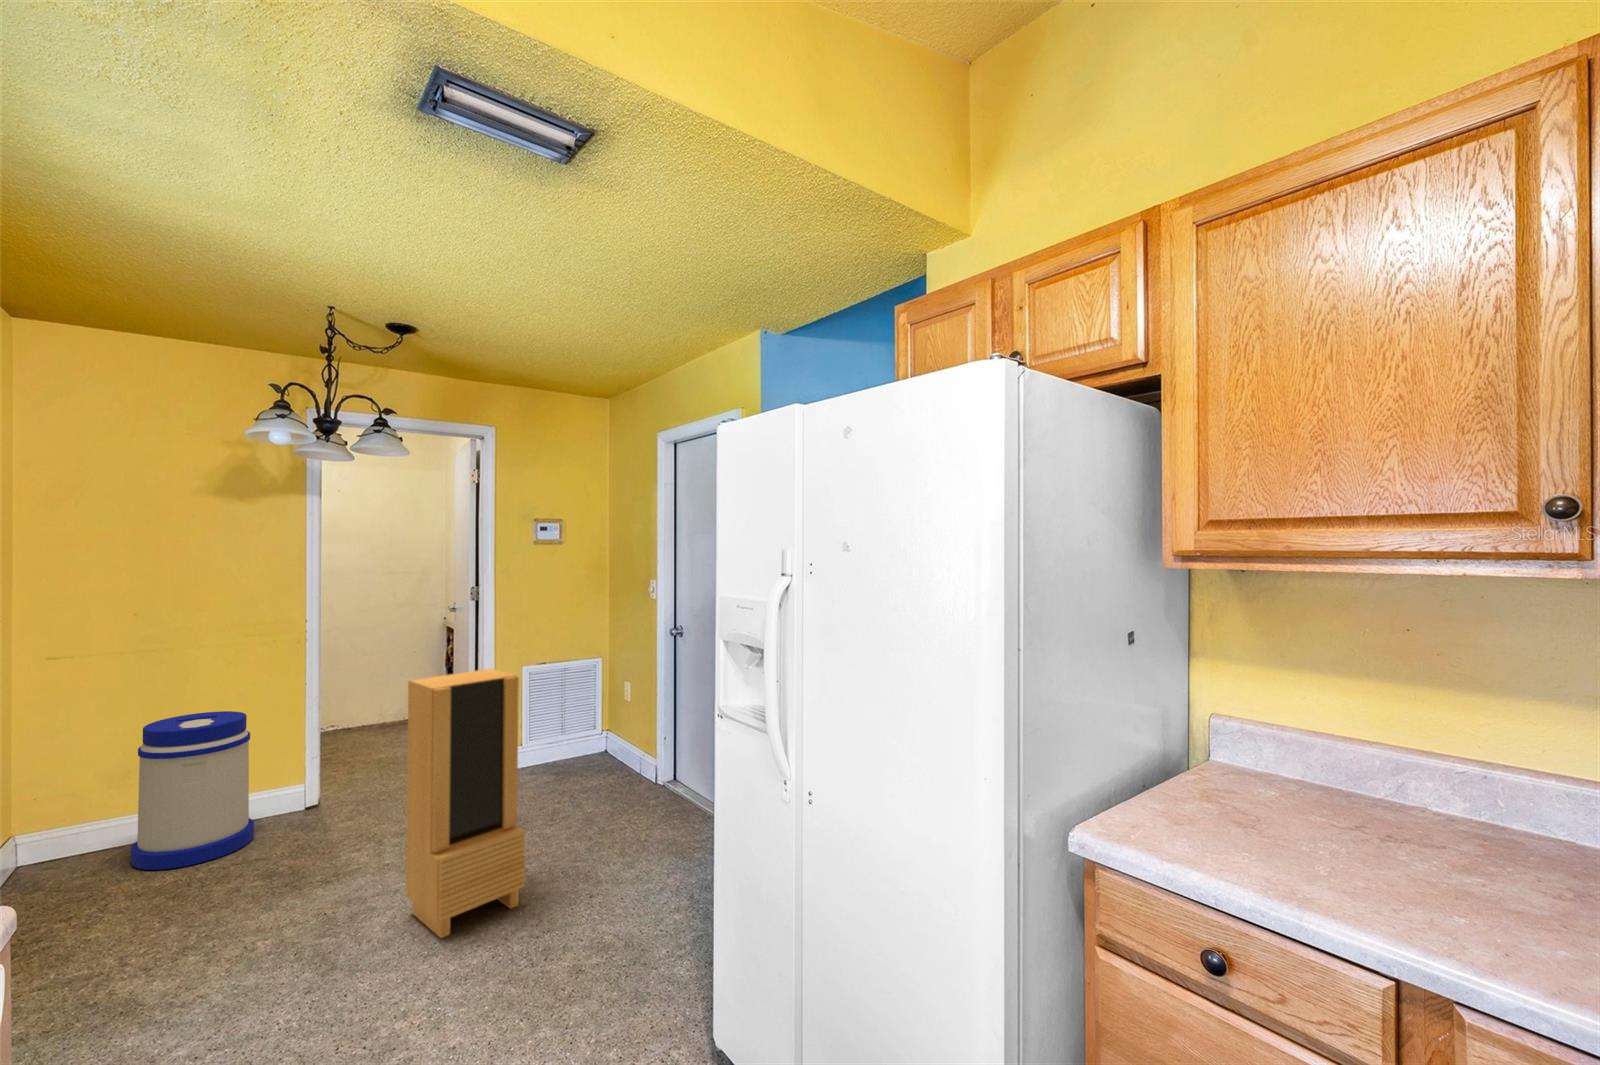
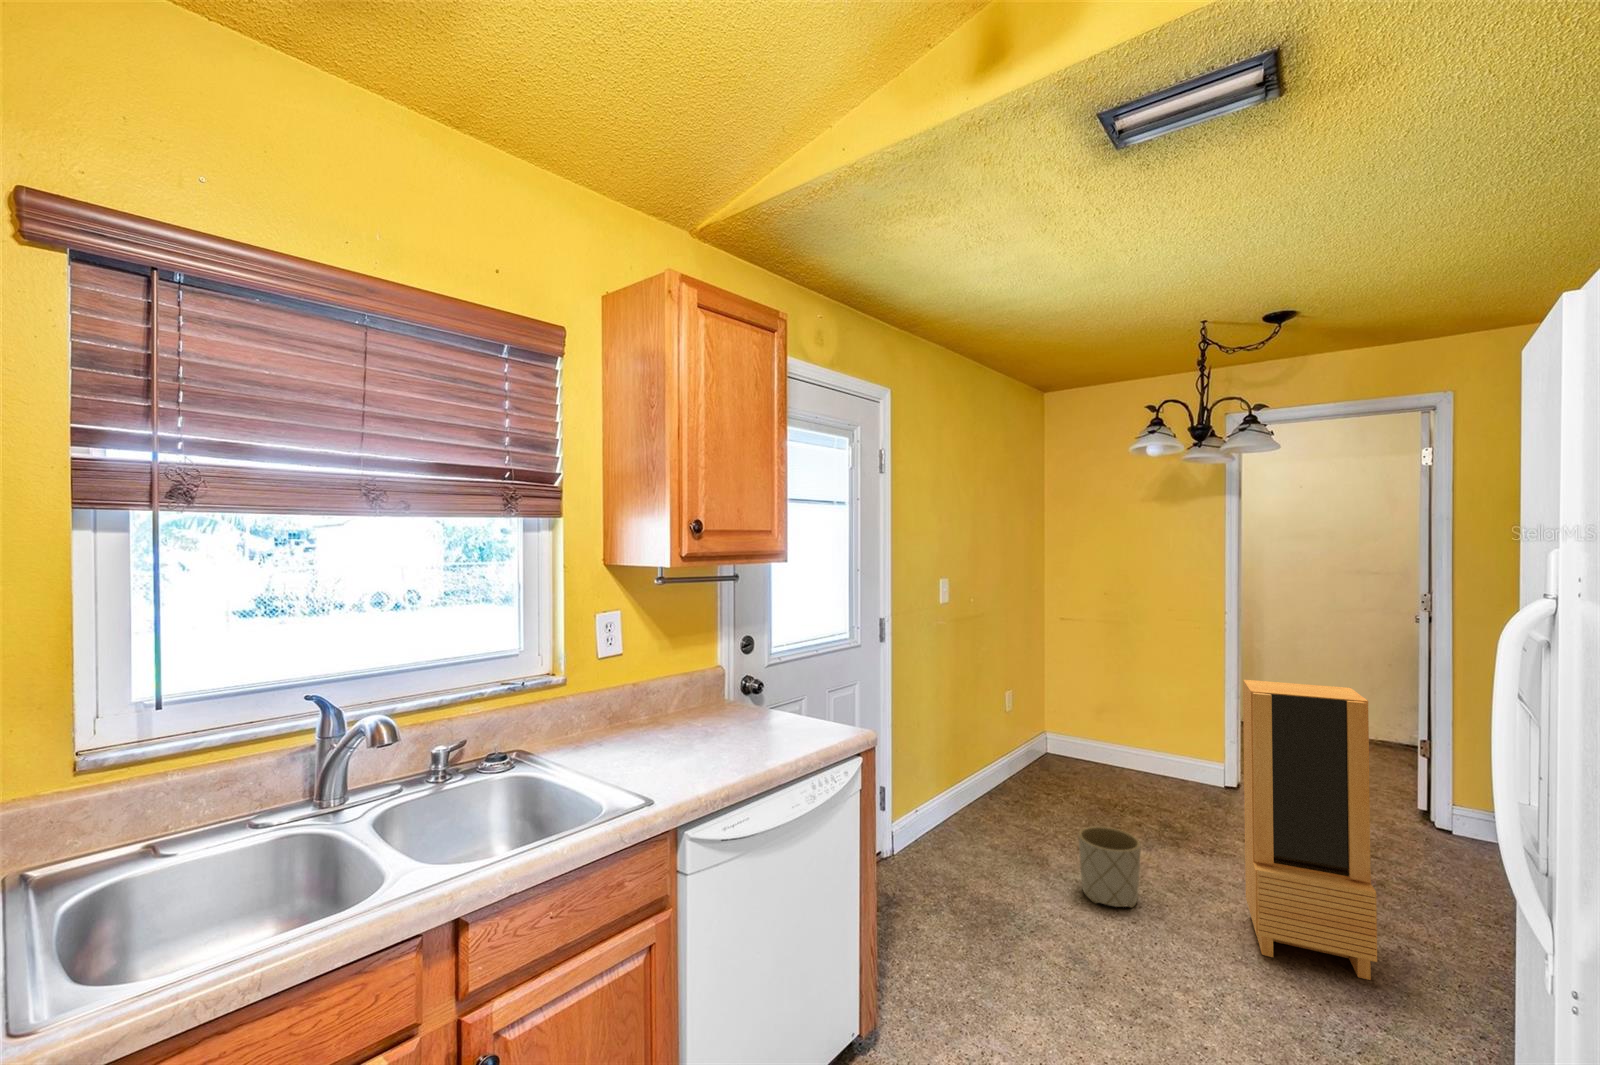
trash can: present [131,711,254,870] -> none [1094,676,1176,795]
planter: none [215,894,304,1004] -> present [1078,826,1141,908]

